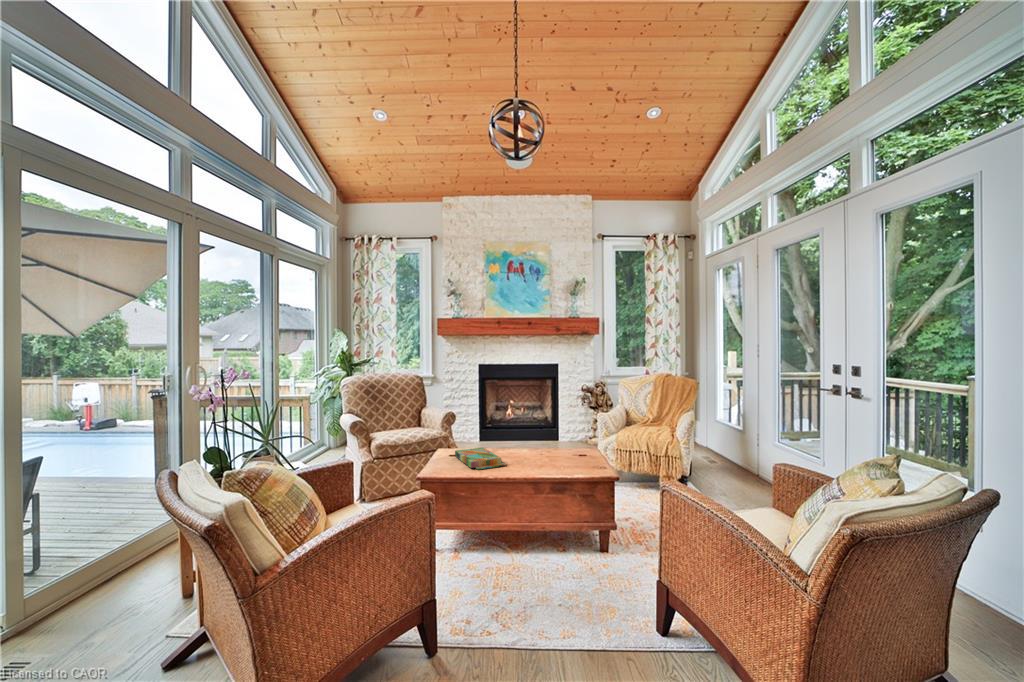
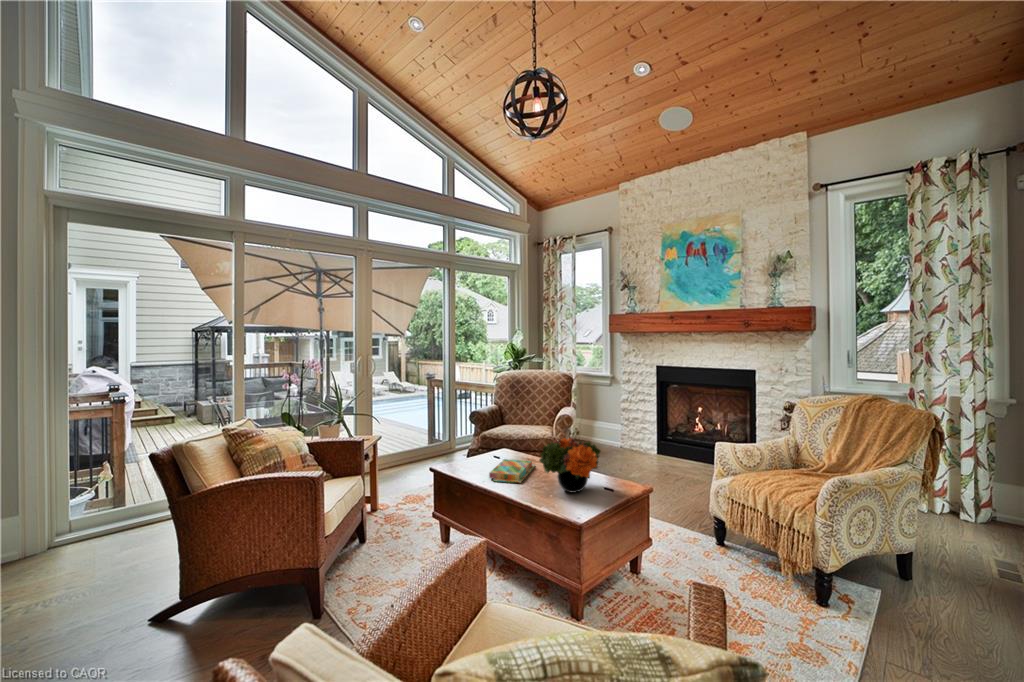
flower arrangement: none [528,411,582,462] -> present [539,437,600,493]

